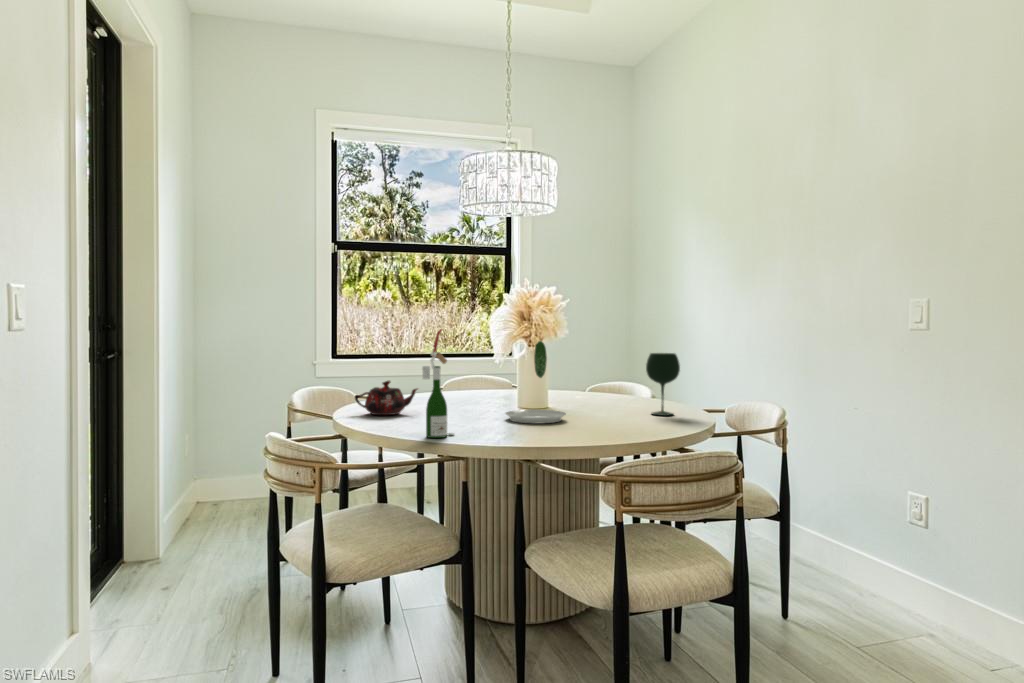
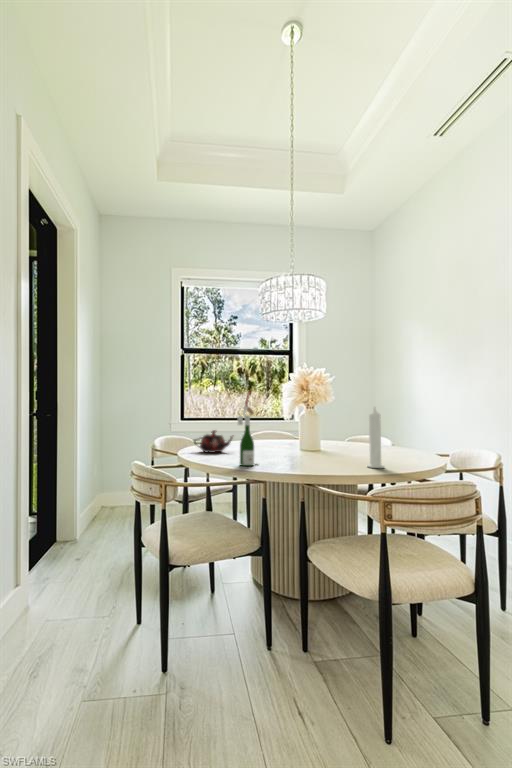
plate: present [506,341,566,423] -> none [292,405,333,459]
candle: none [608,349,633,438] -> present [367,407,385,468]
wine glass: present [646,353,680,416] -> none [385,414,409,456]

